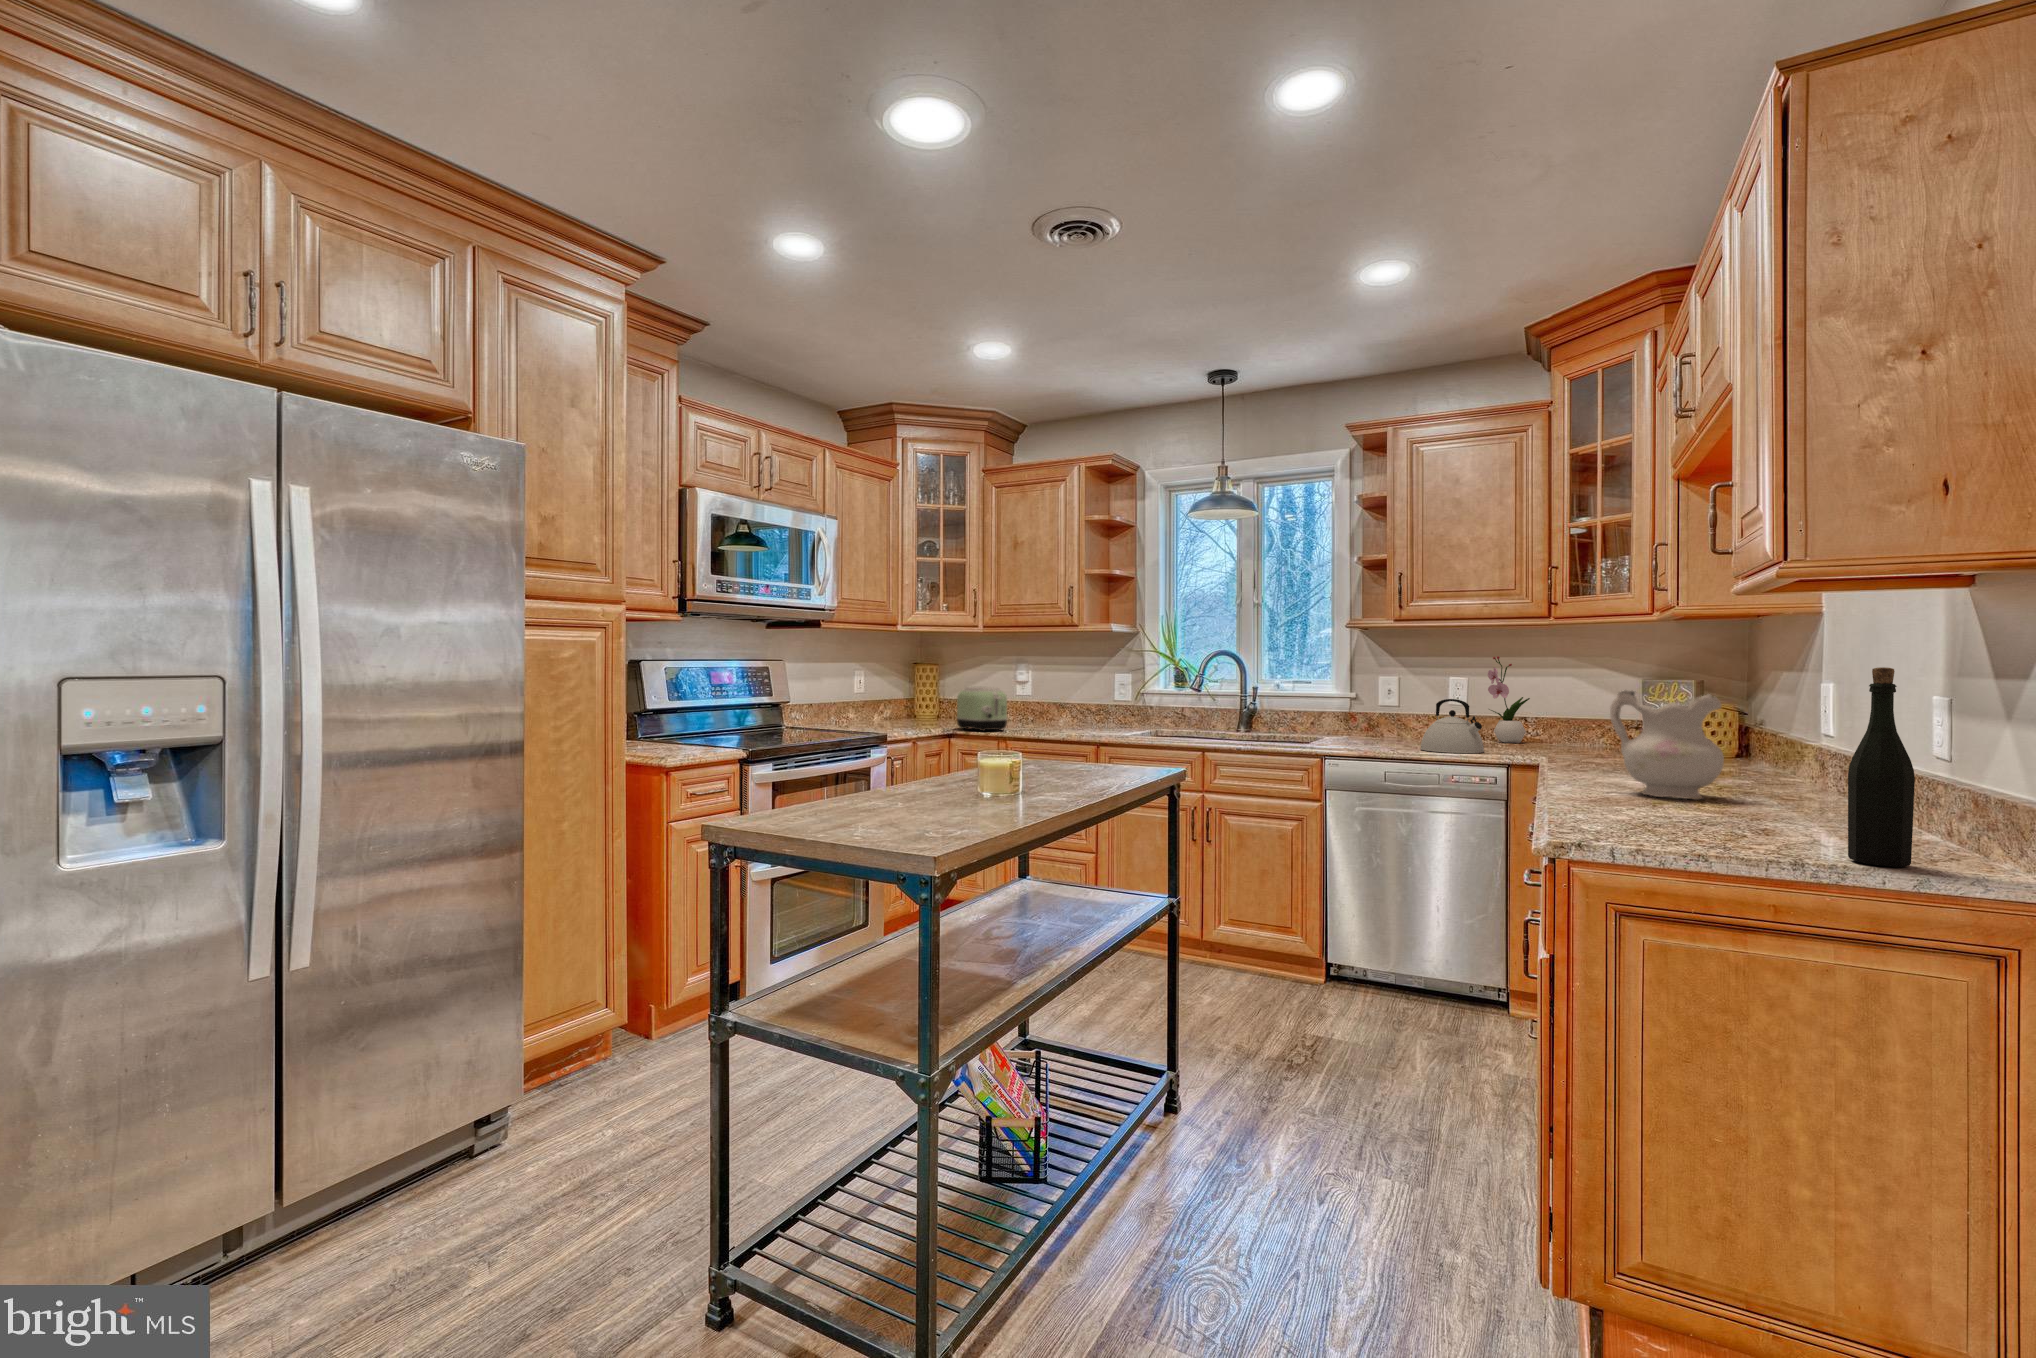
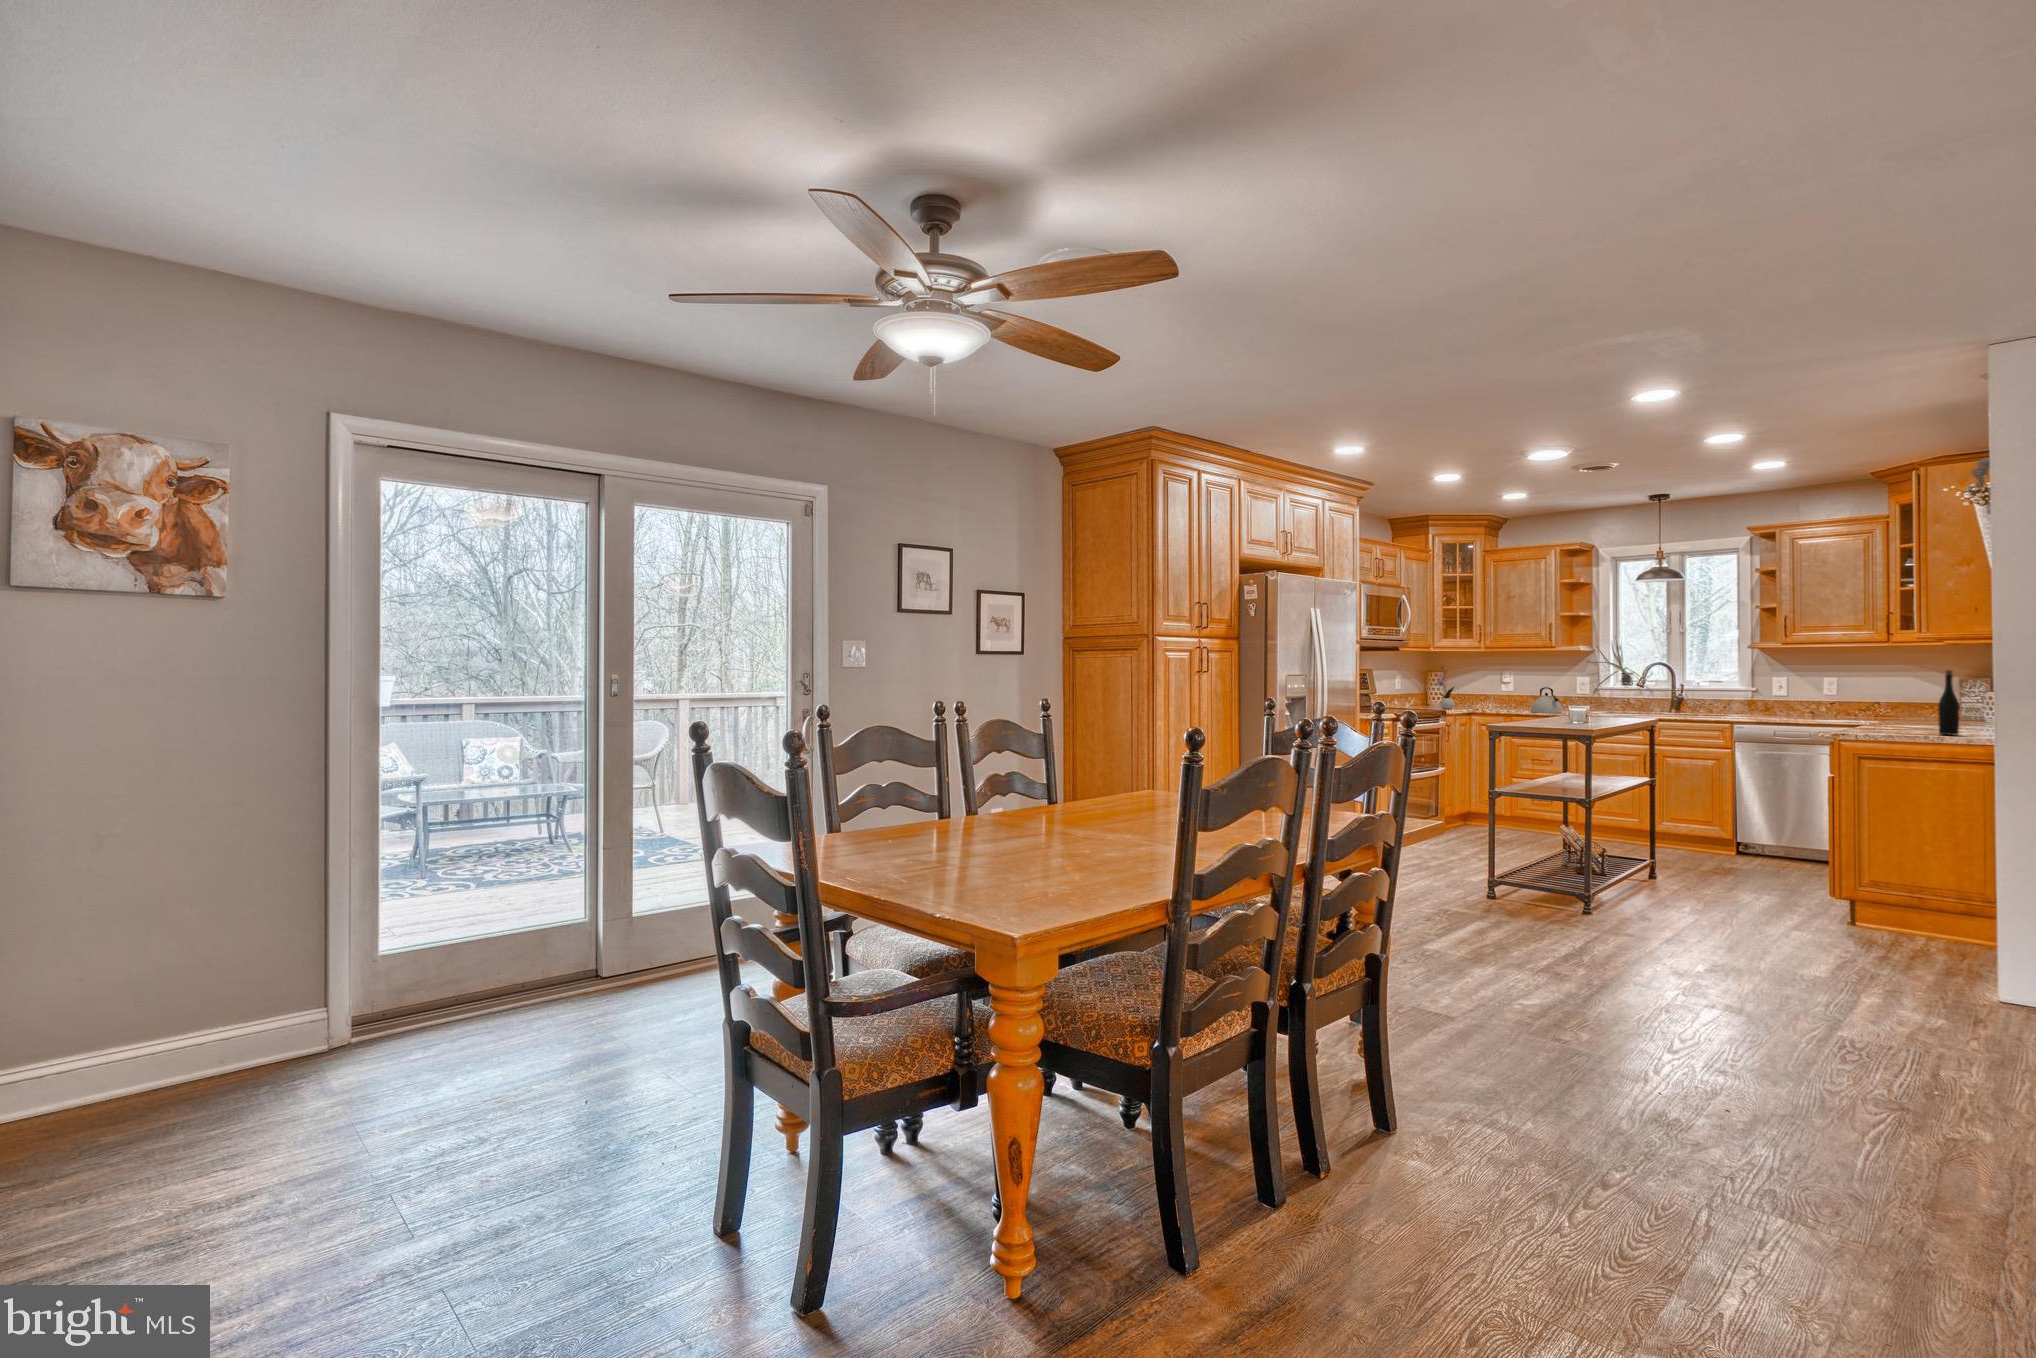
flower arrangement: present [1488,656,1530,743] -> present [1437,666,1455,709]
toaster: present [957,687,1007,731] -> none [1476,685,1512,711]
ceramic pitcher: present [1610,690,1724,799] -> none [1884,681,1939,729]
kettle: present [1420,699,1484,753] -> present [1531,687,1562,713]

